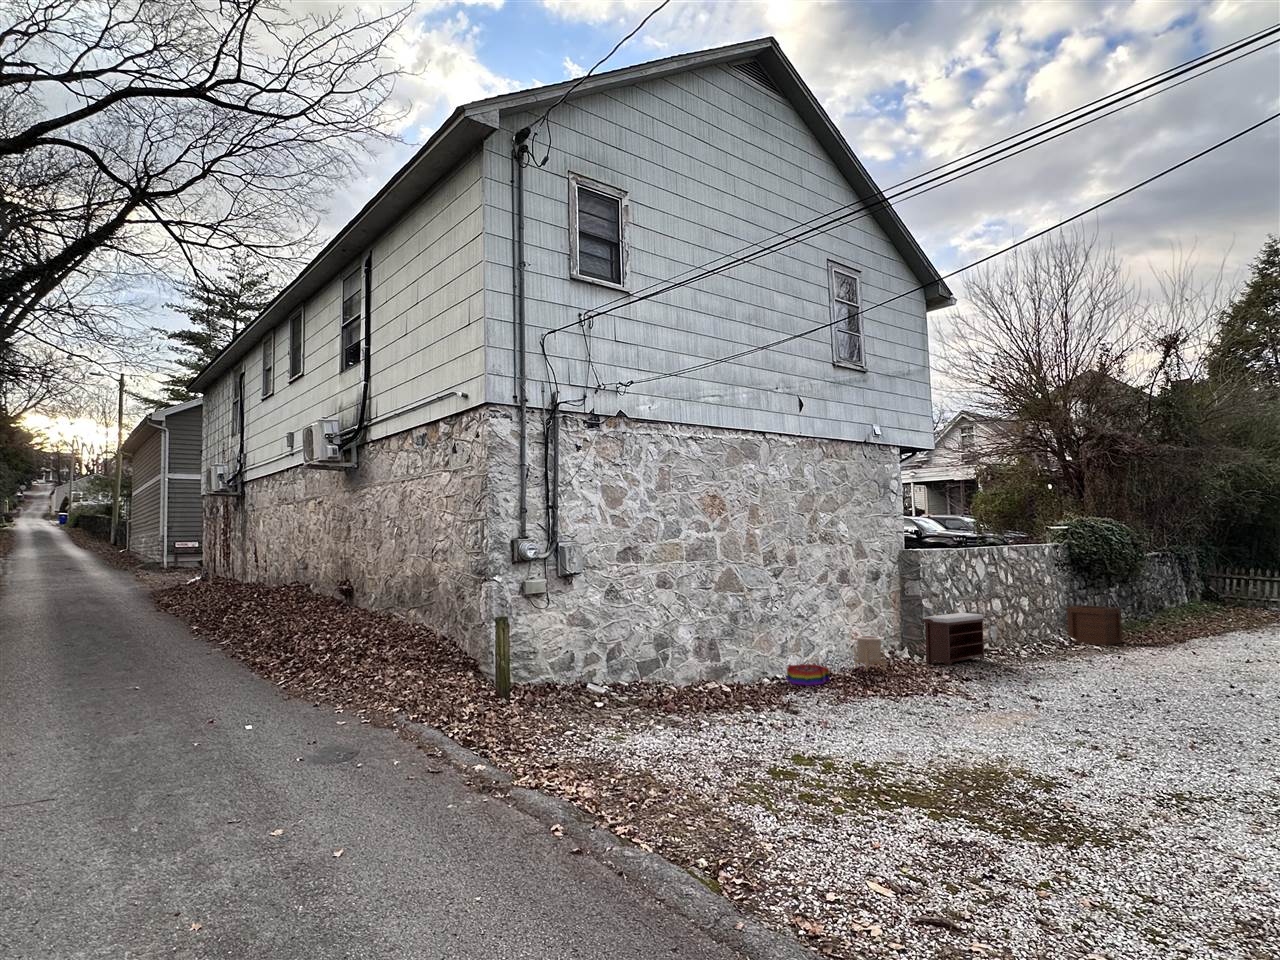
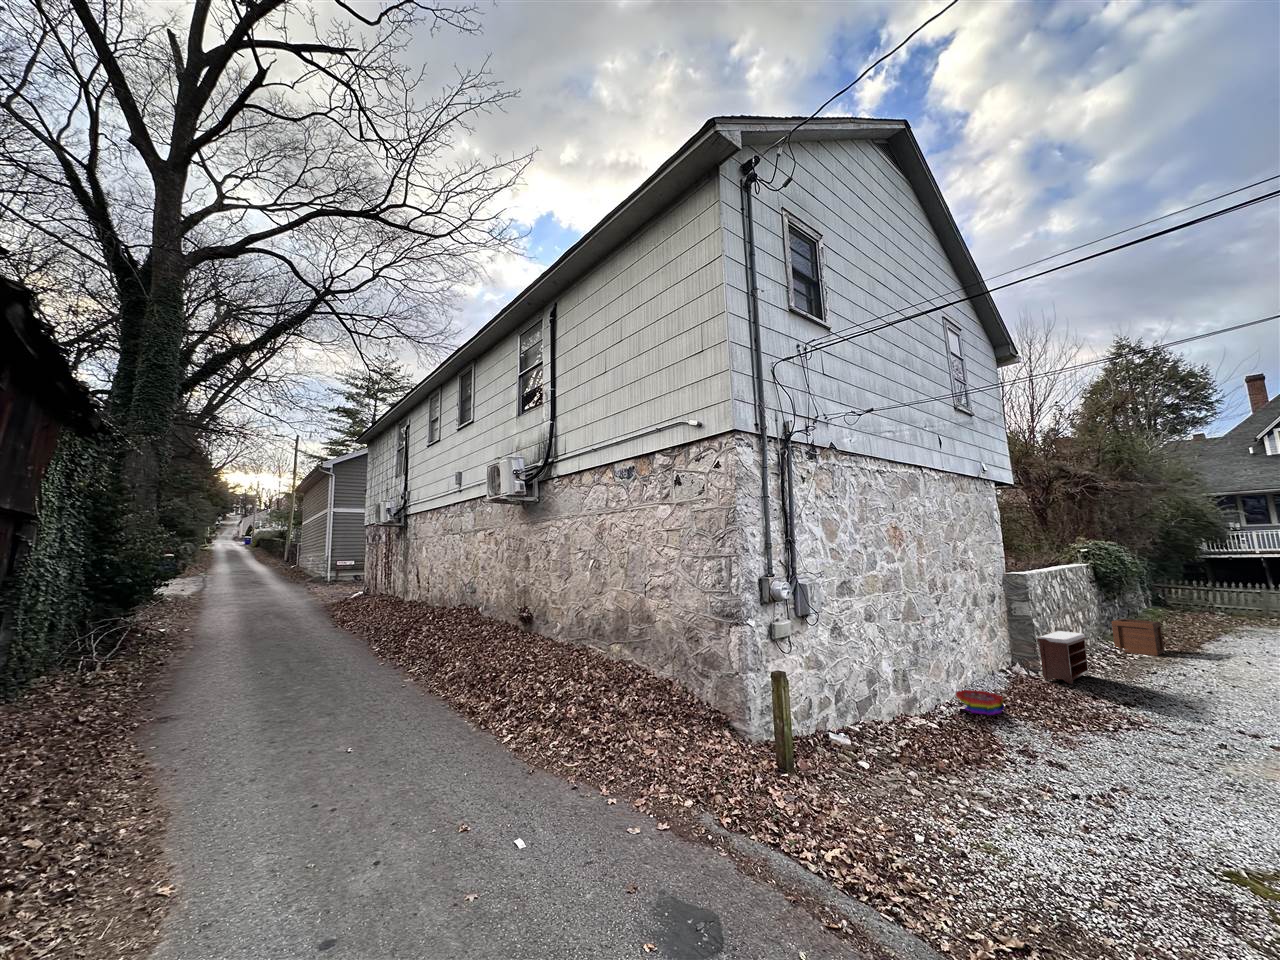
planter: present [854,636,885,672] -> none [990,657,1025,693]

